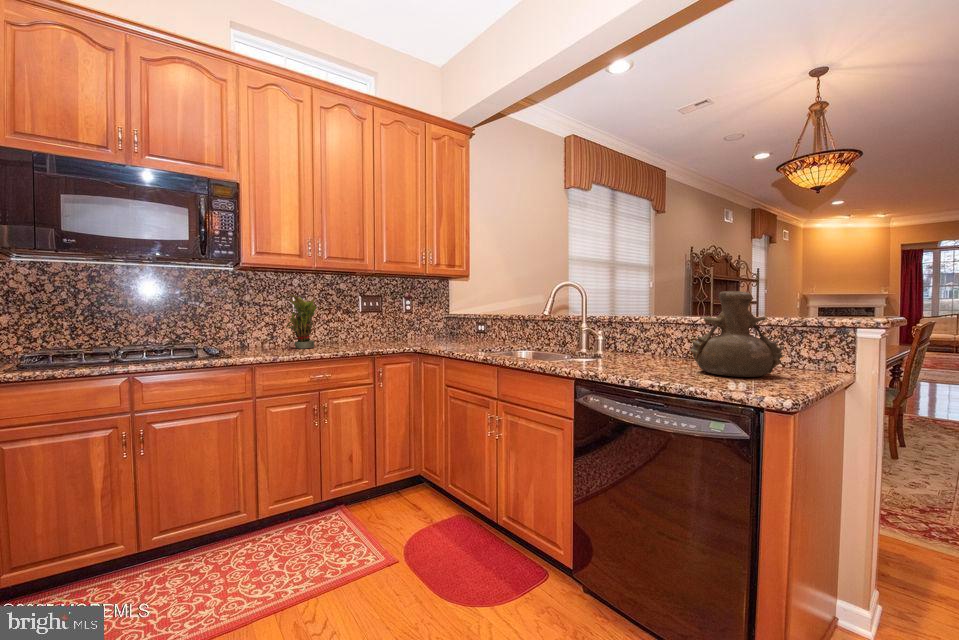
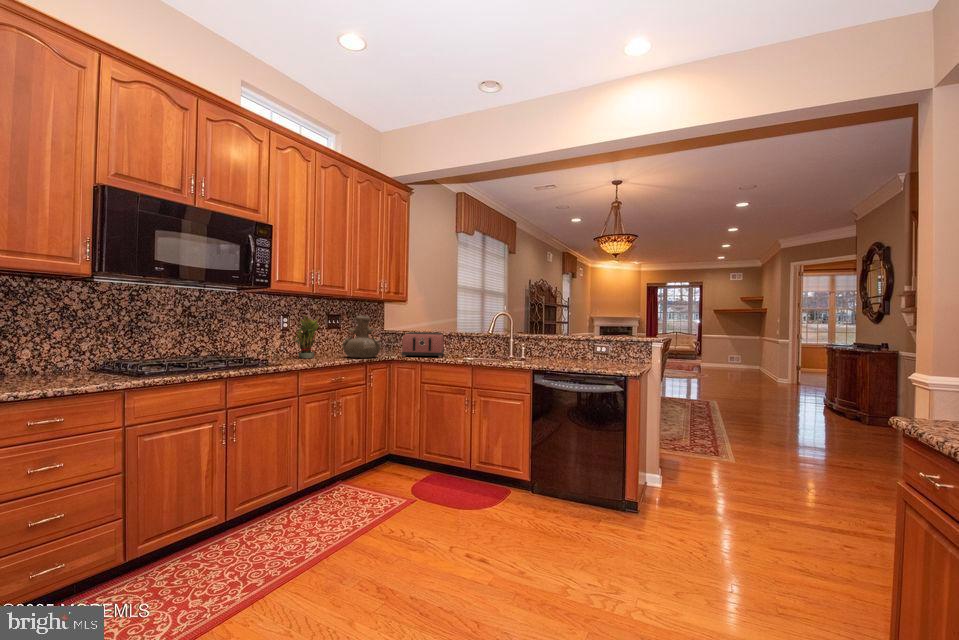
vase: present [690,291,785,377] -> present [341,316,382,358]
toaster: none [424,315,495,351] -> present [402,332,444,357]

